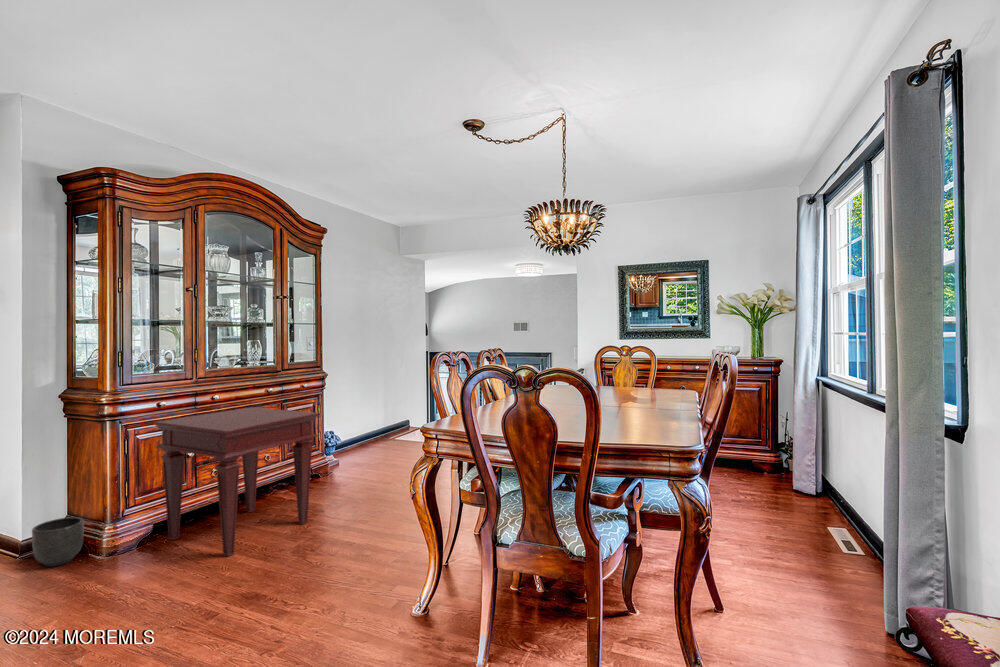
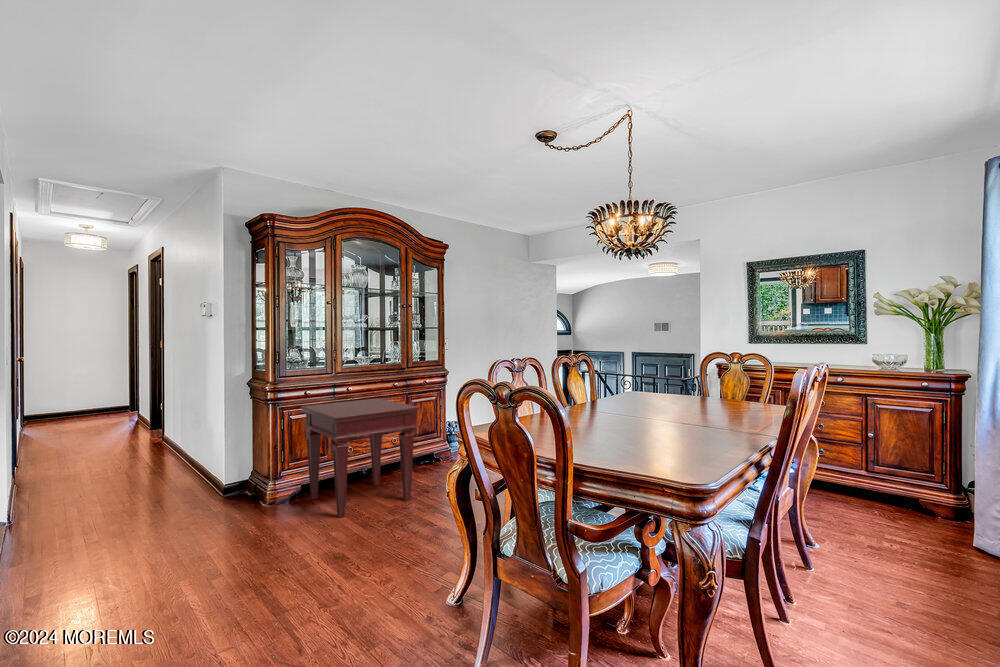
planter: present [32,517,84,567] -> none [224,472,255,506]

